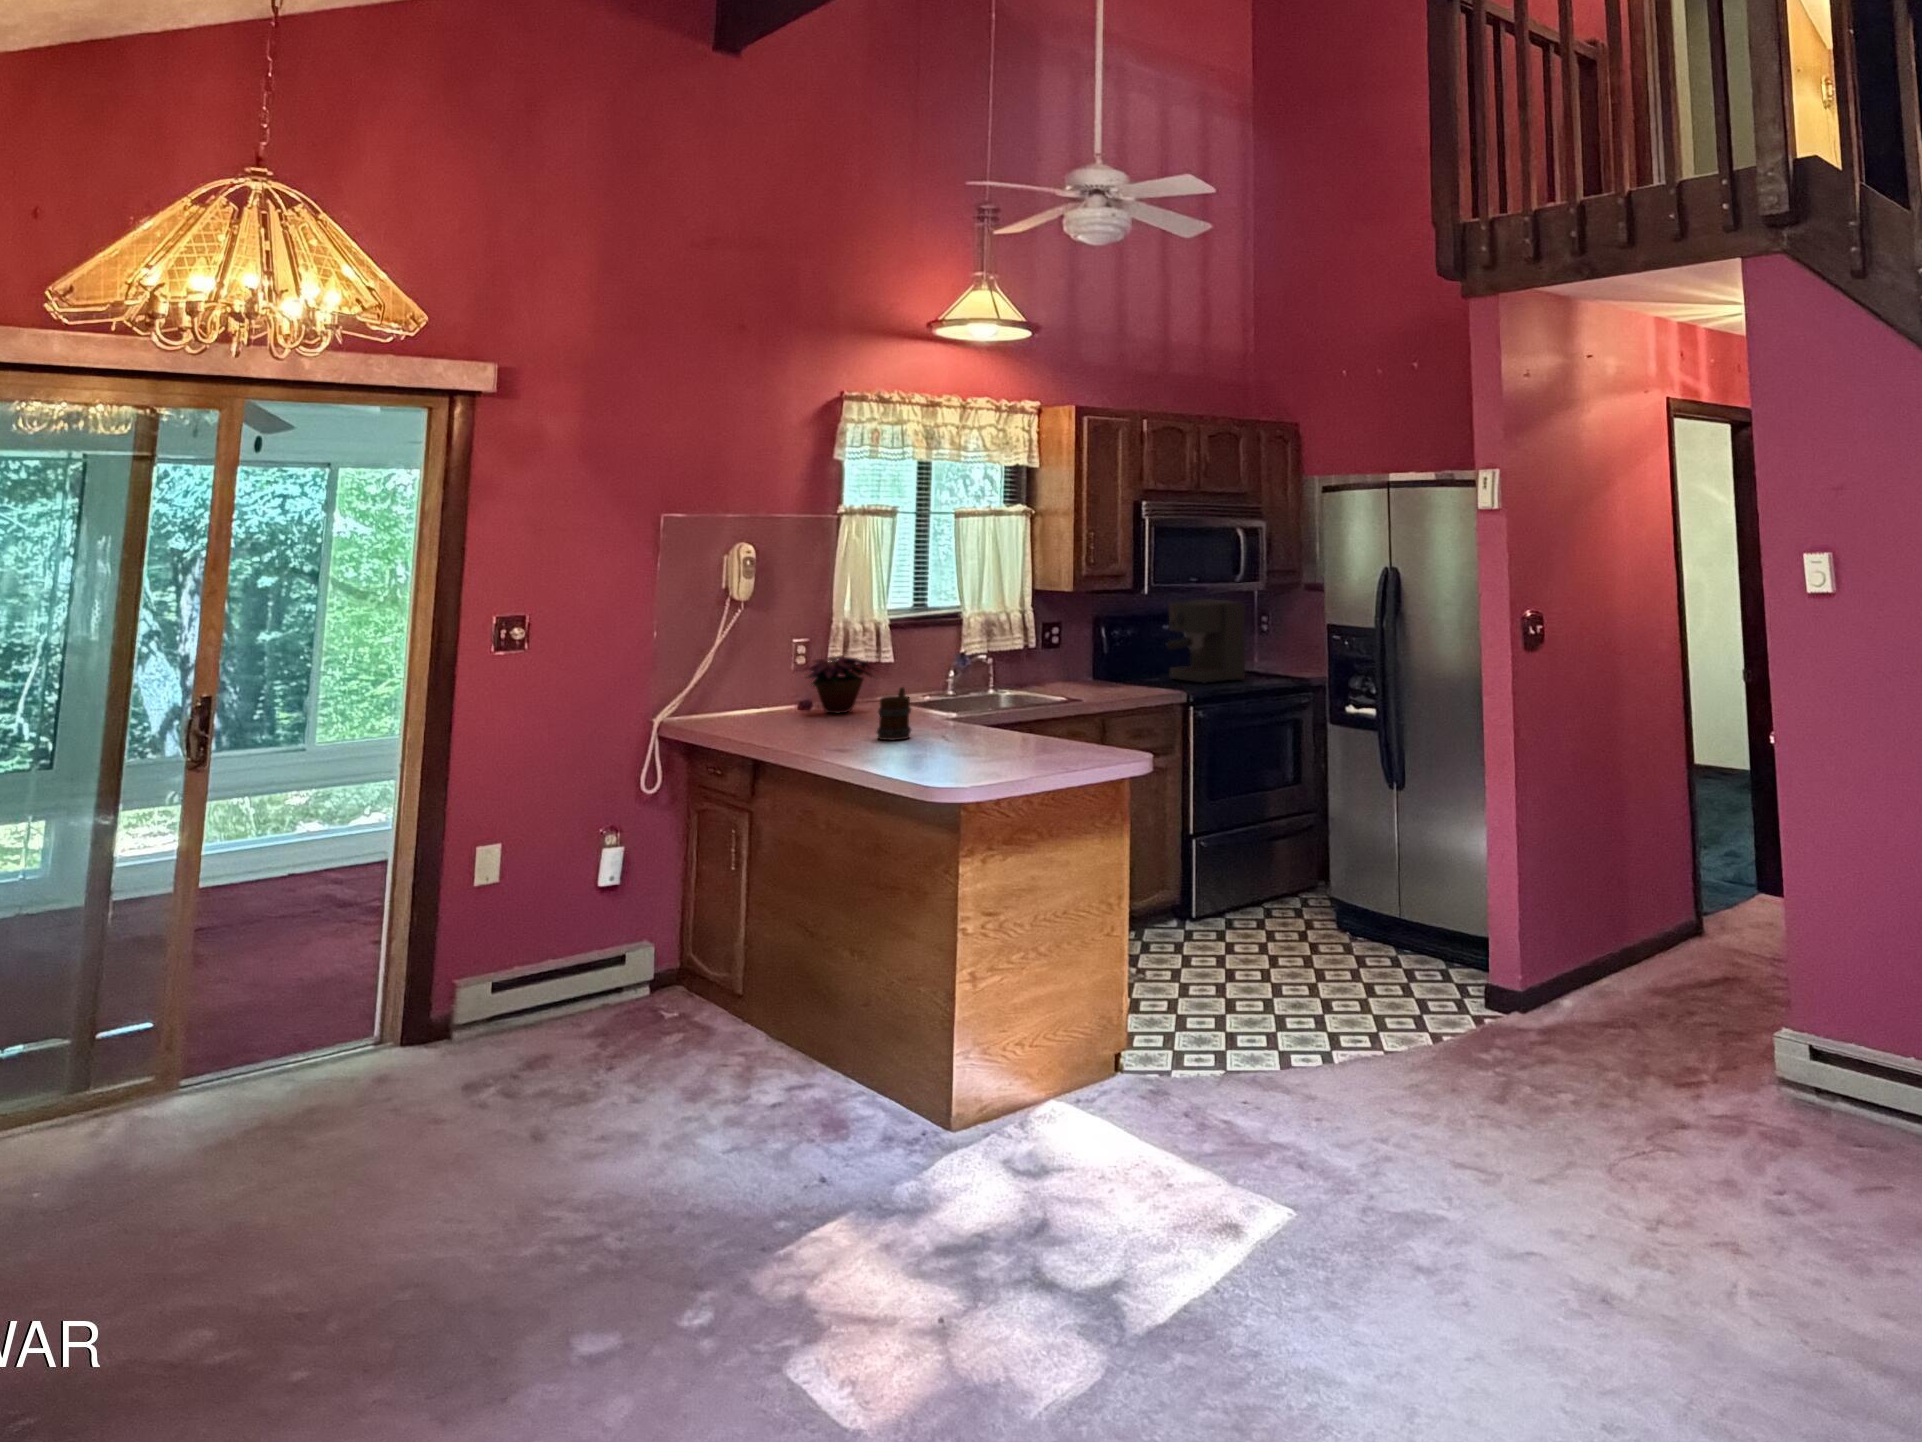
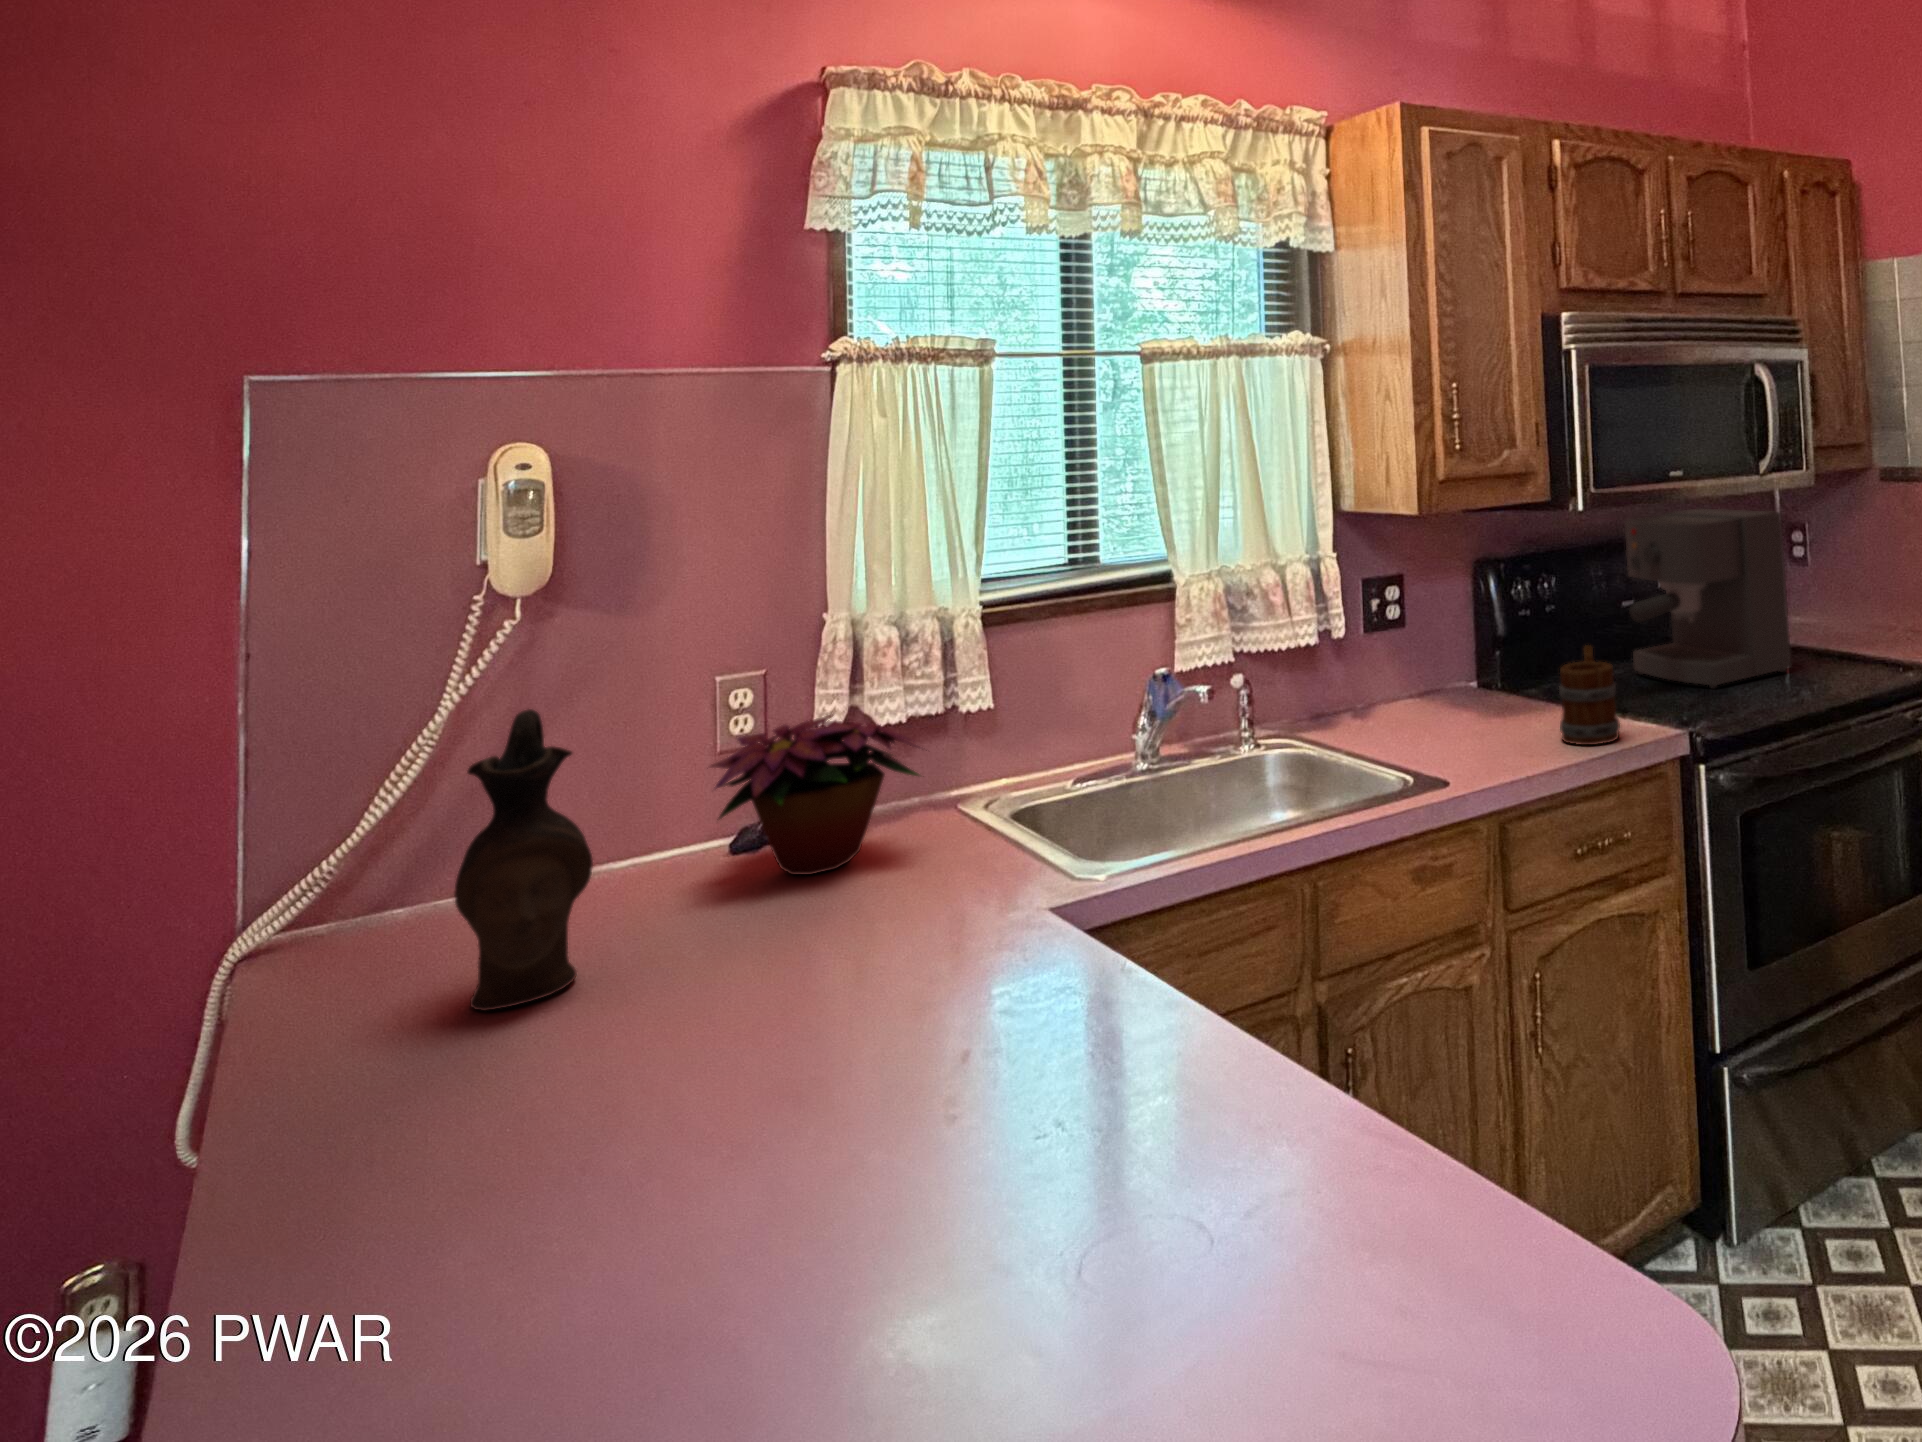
ceramic pitcher: none [763,636,803,730] -> present [454,709,593,1011]
mug: present [877,688,911,740] -> present [1559,646,1620,745]

